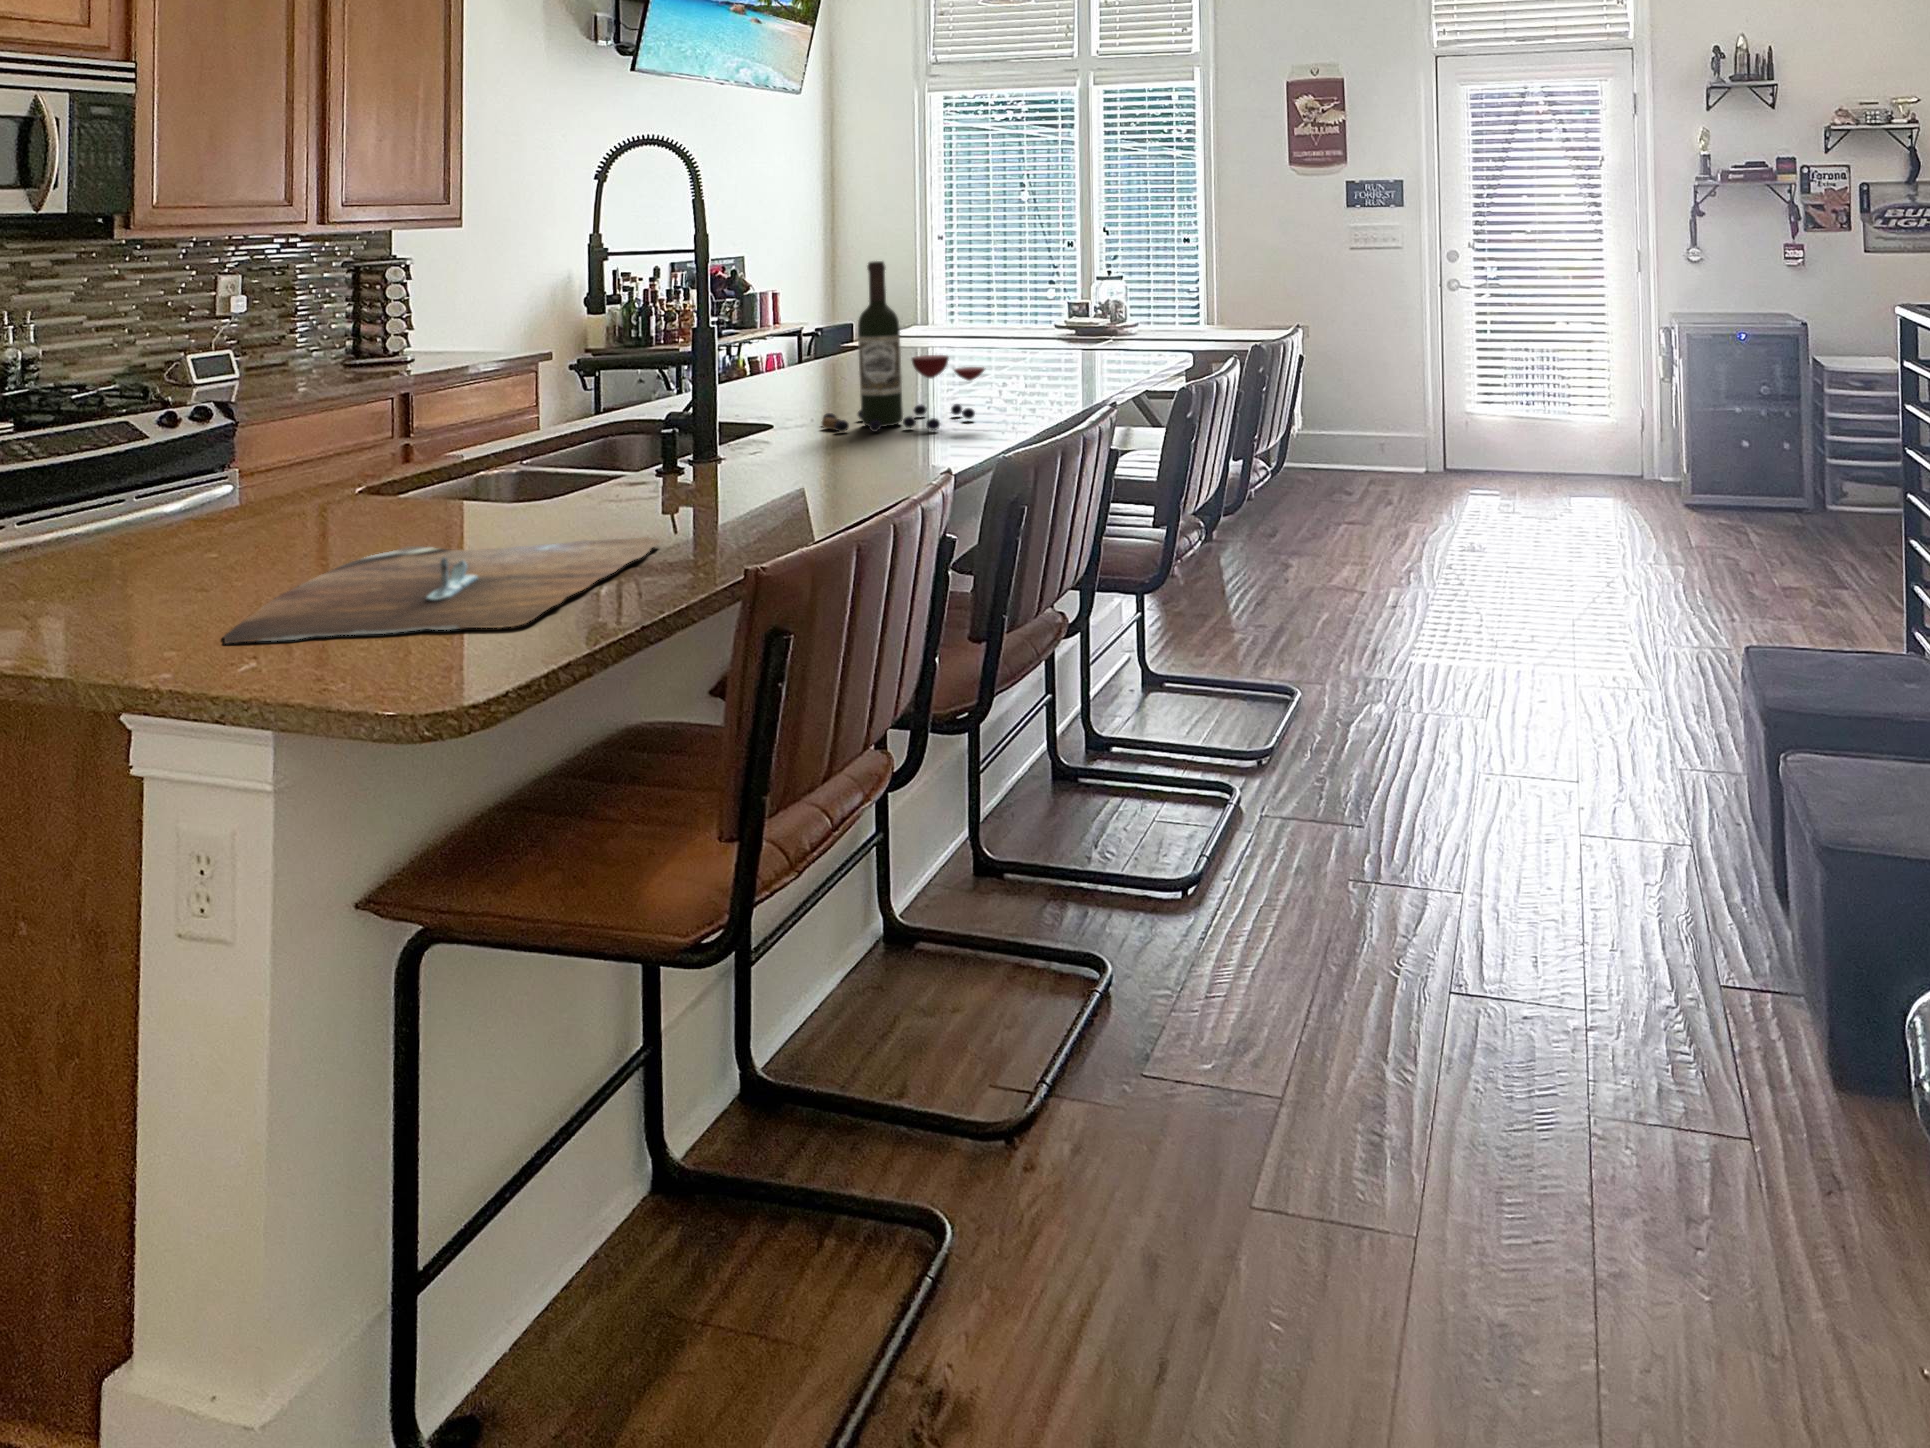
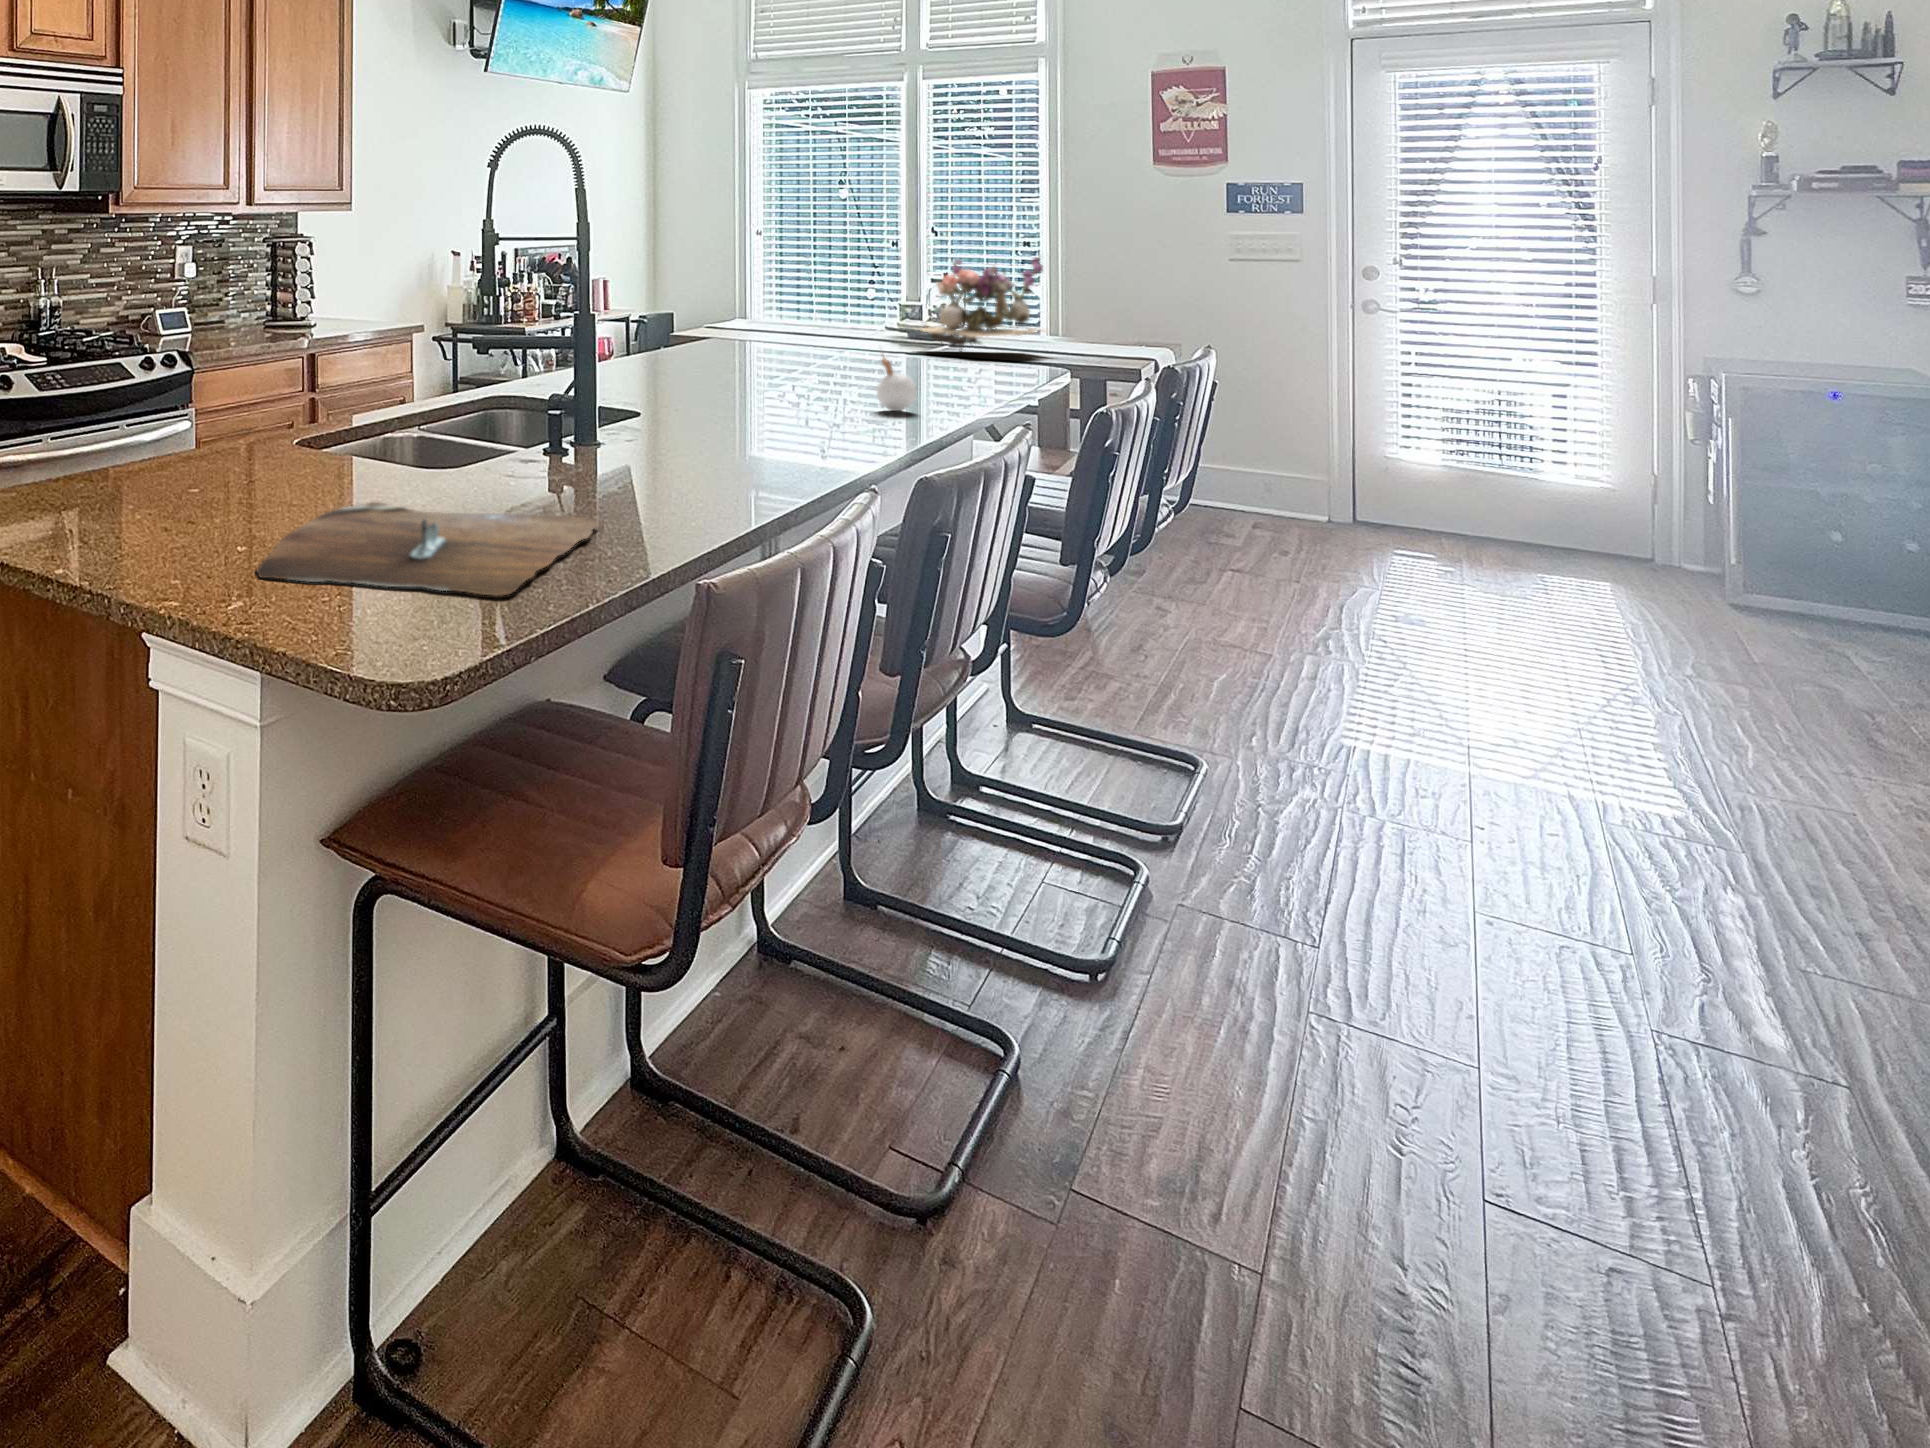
flower arrangement: none [1065,253,1186,347] -> present [912,256,1043,352]
wine bottle: present [822,261,985,432] -> none [696,253,876,431]
candle: none [1002,345,1038,406] -> present [877,358,916,411]

